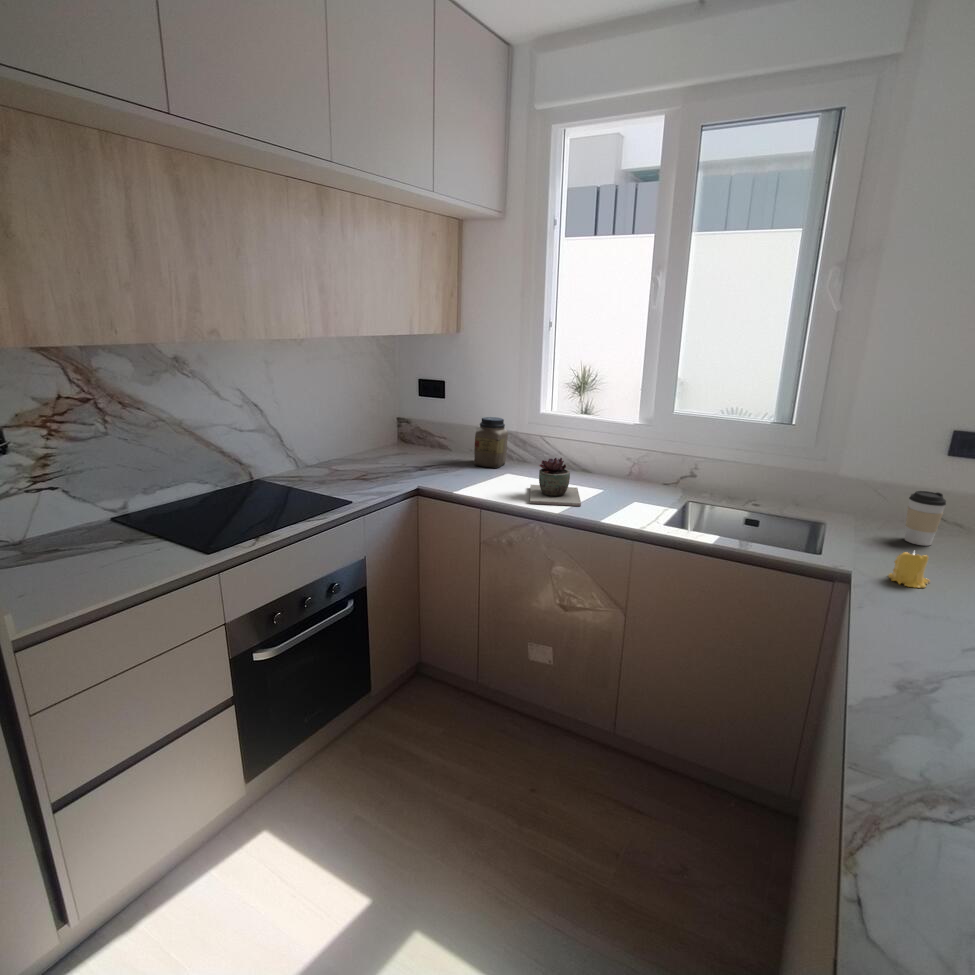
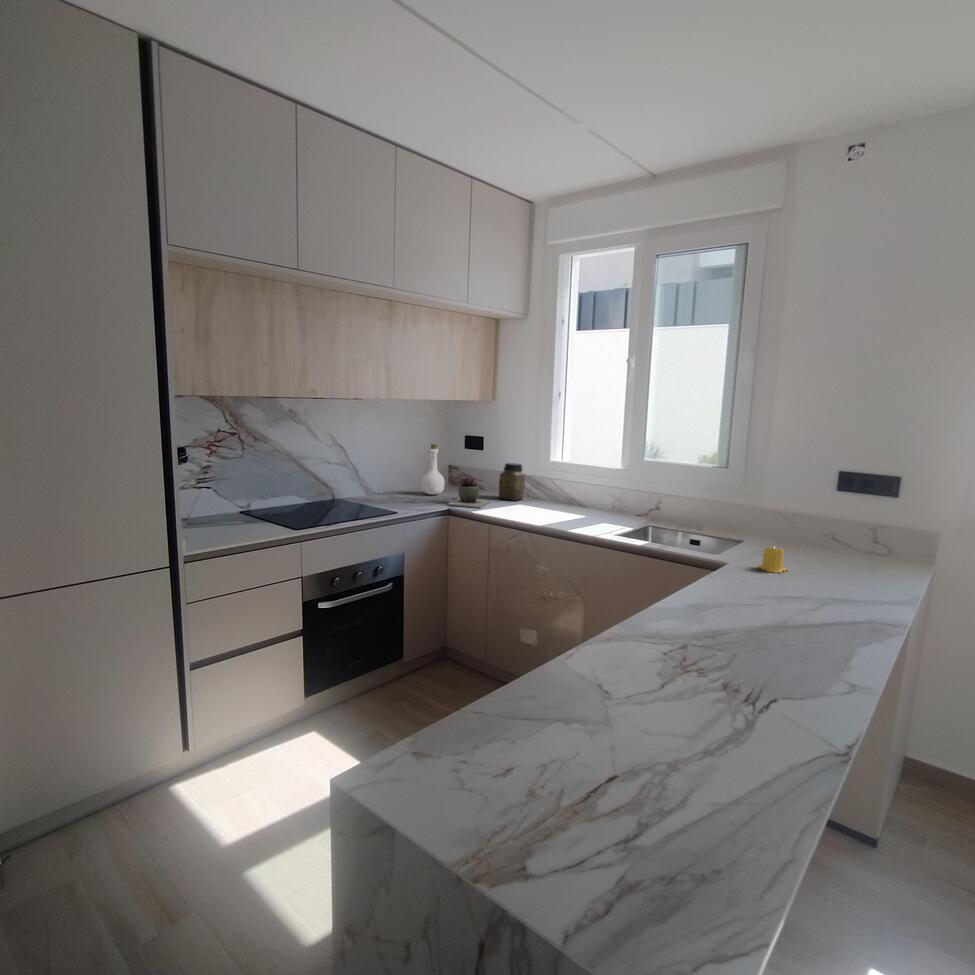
bottle: none [367,395,399,463] -> present [421,444,444,495]
succulent plant: present [530,458,581,506] -> present [448,478,490,508]
coffee cup: present [904,491,946,546] -> none [801,514,828,556]

